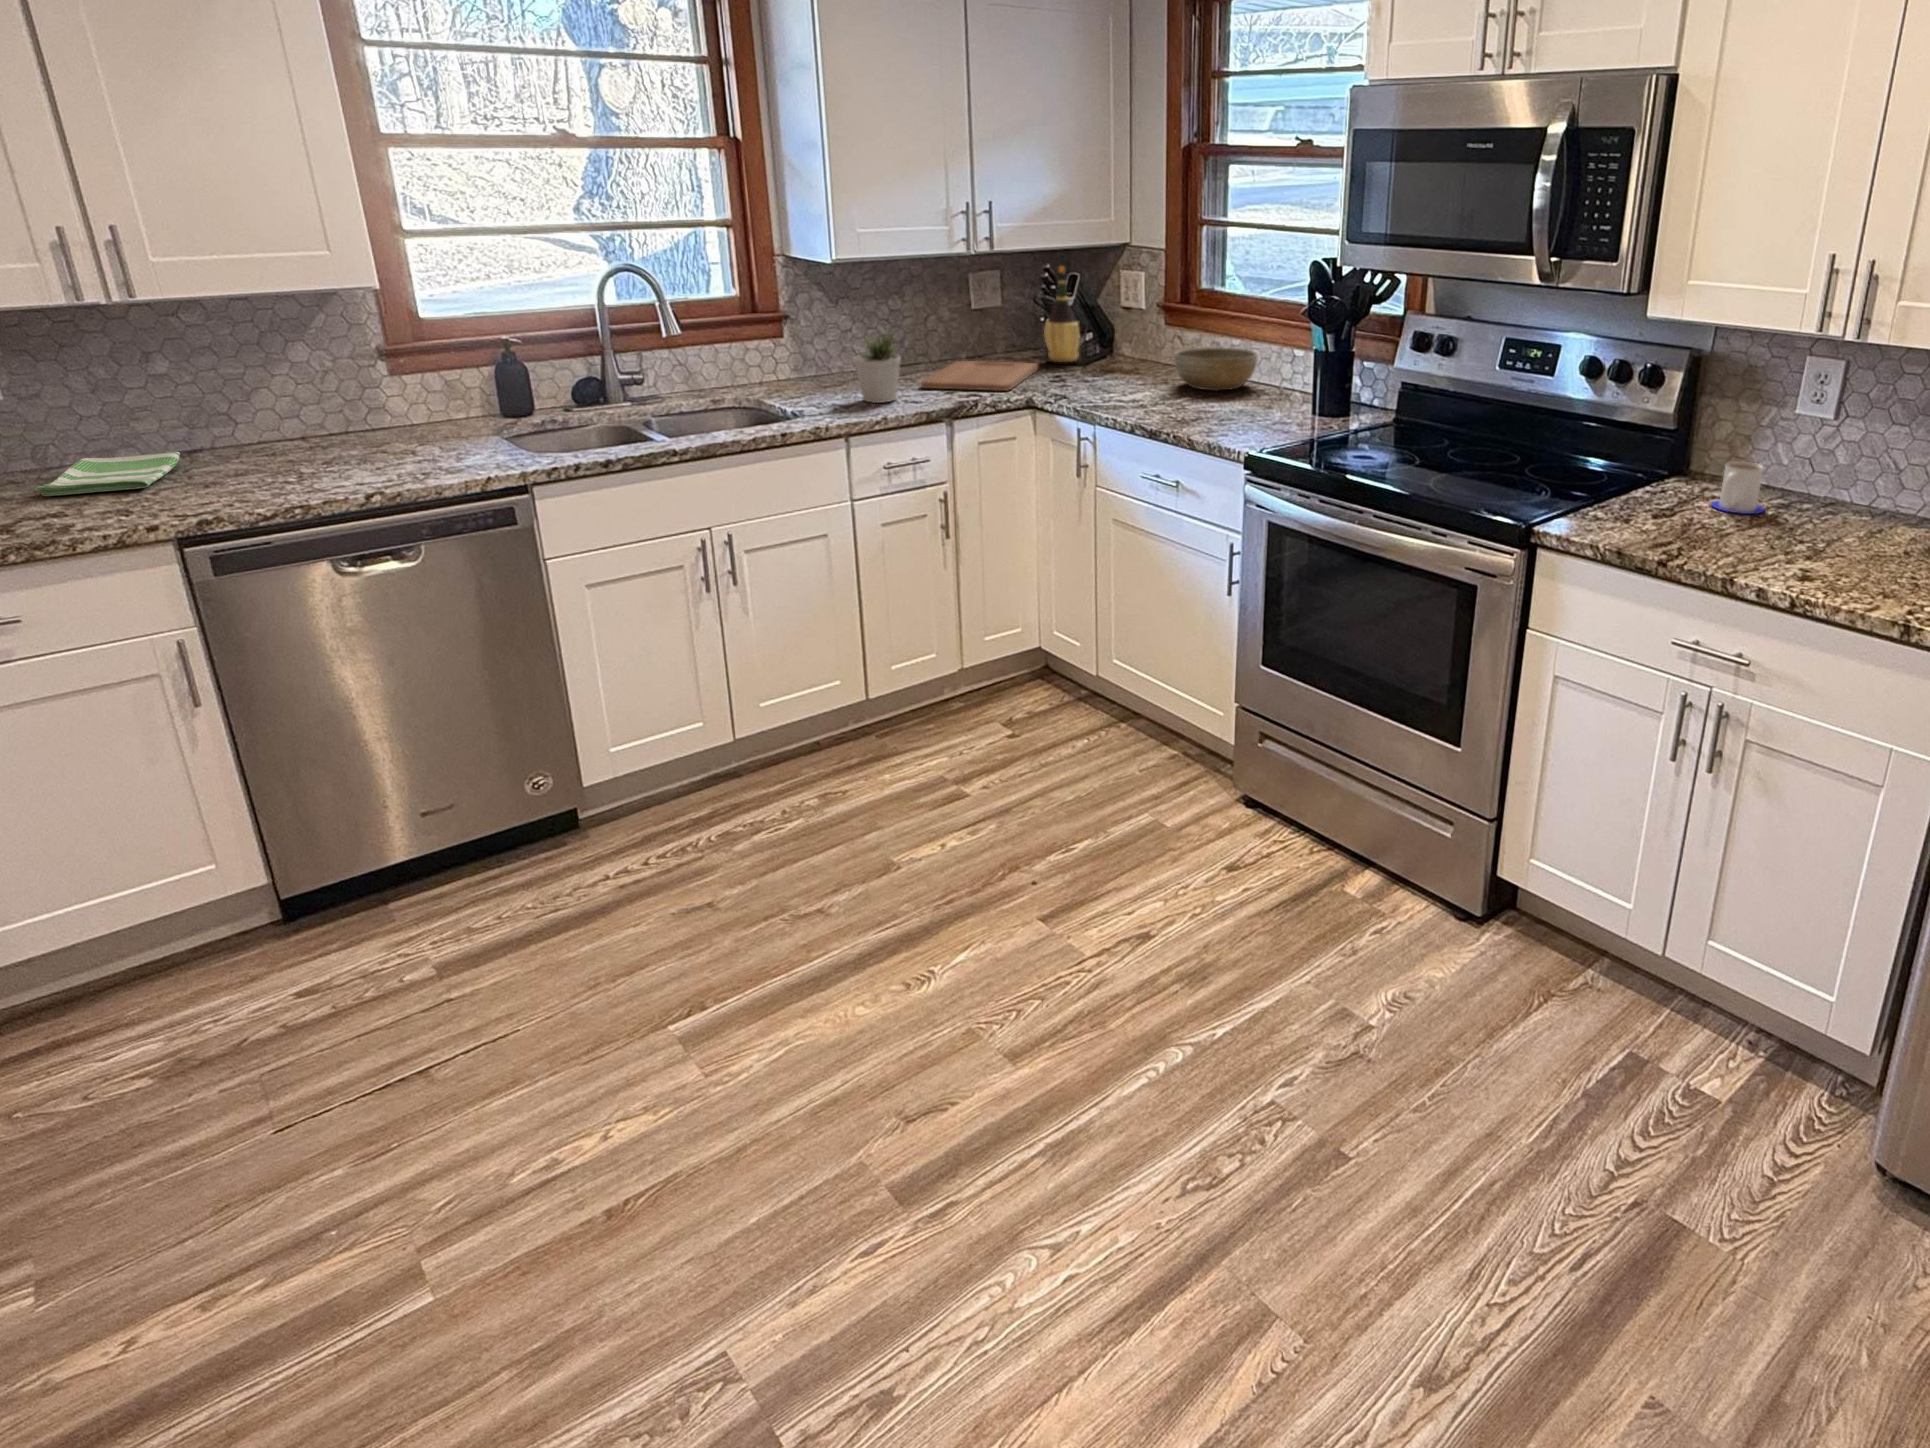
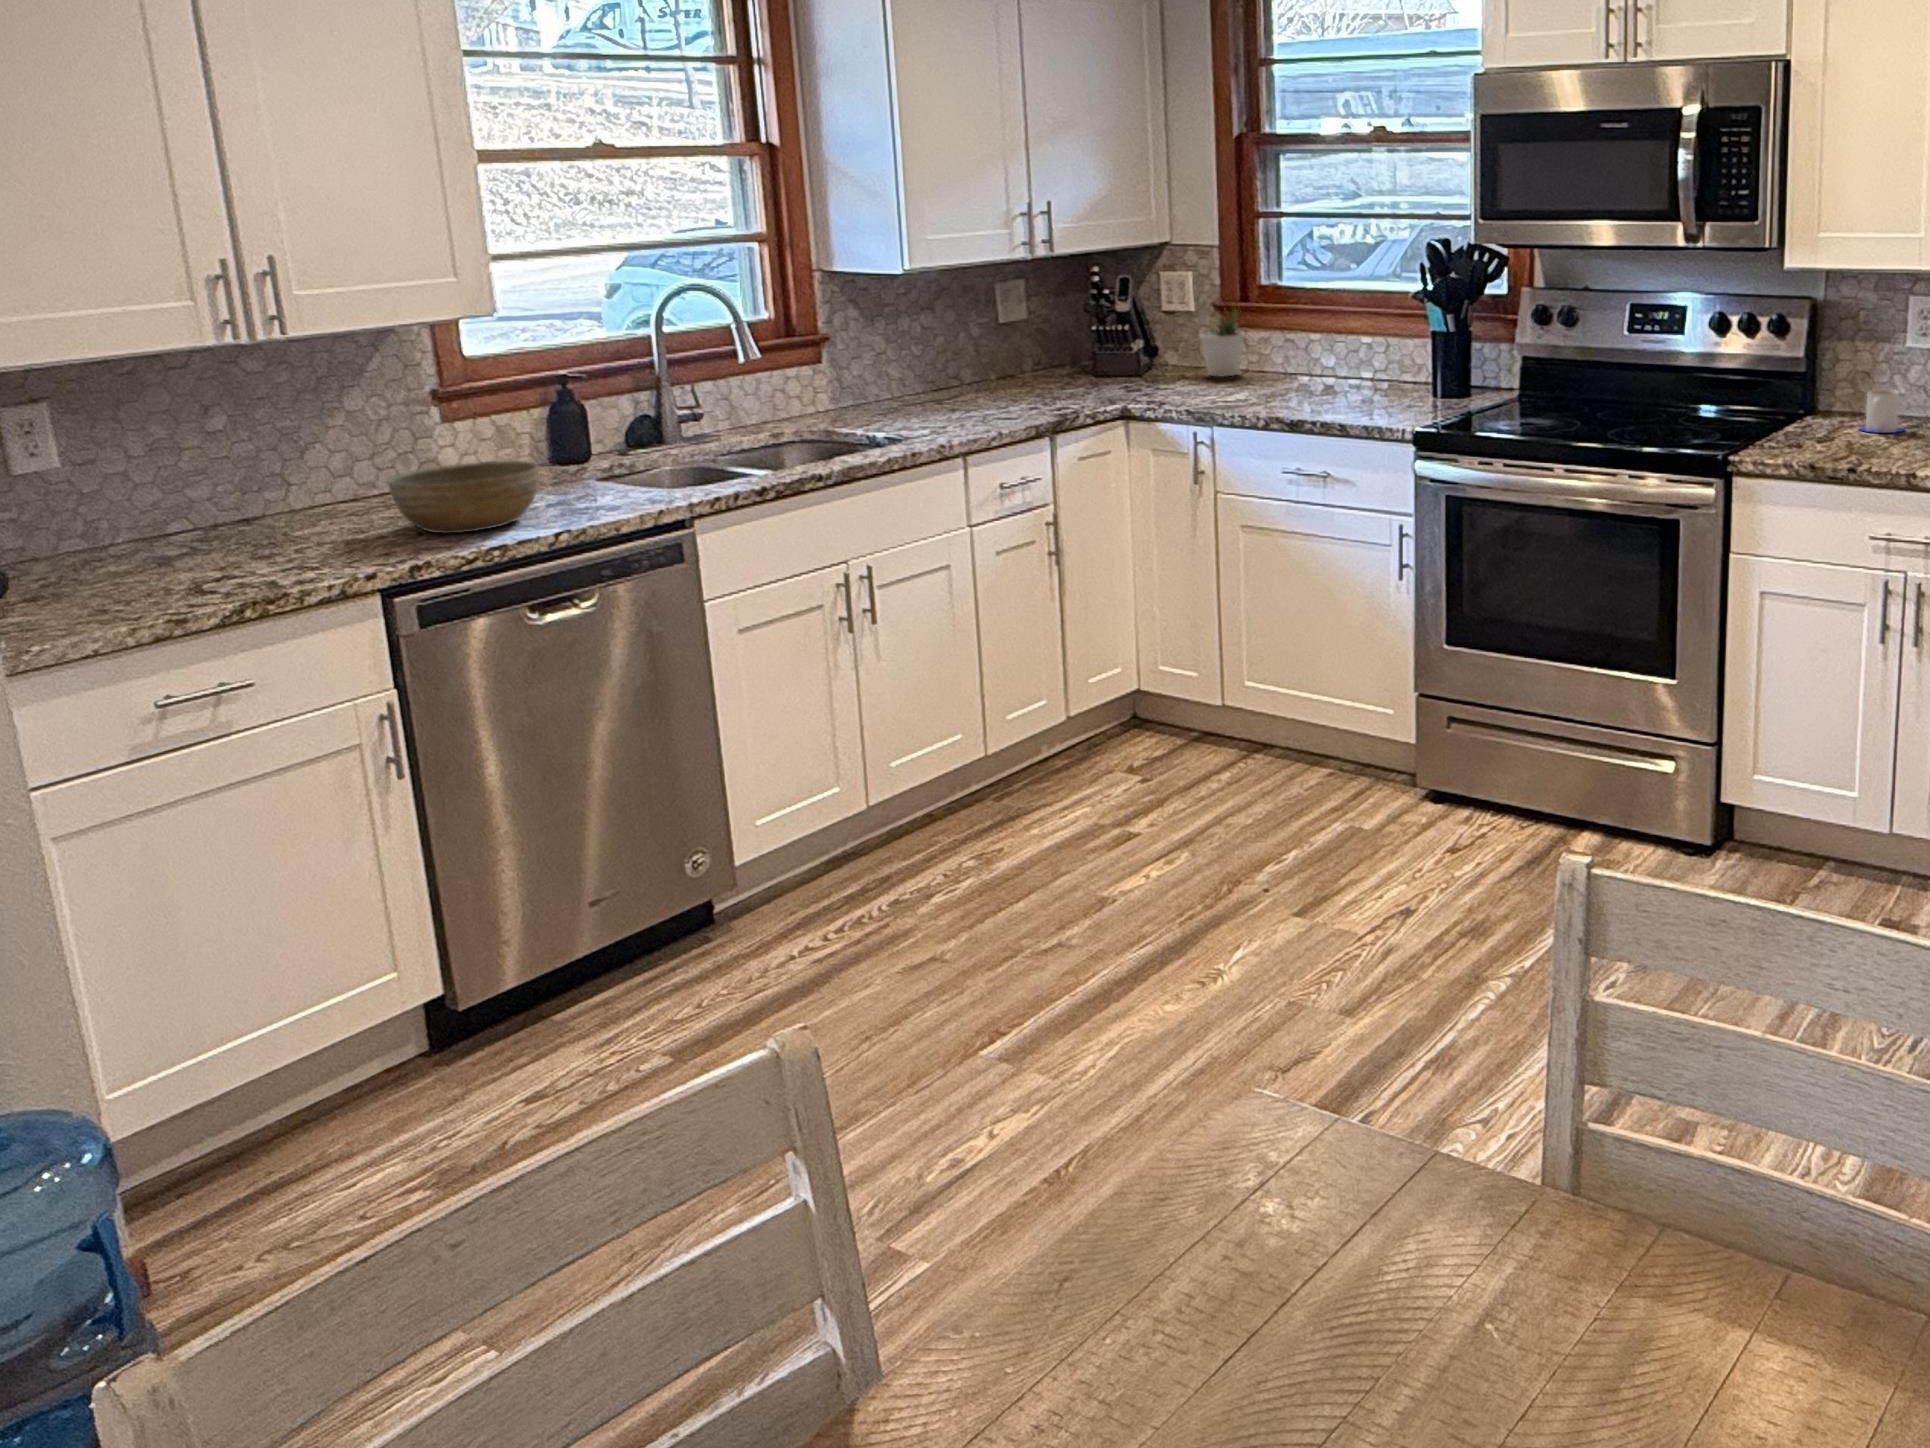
wine bottle: present [1044,267,1079,362] -> none [1090,270,1133,375]
potted plant: present [853,334,900,403] -> present [1200,310,1244,377]
bowl: present [1174,347,1258,391] -> present [388,461,539,533]
cutting board: present [921,361,1038,391] -> none [994,376,1098,406]
dish towel: present [35,452,180,496] -> none [140,518,273,568]

